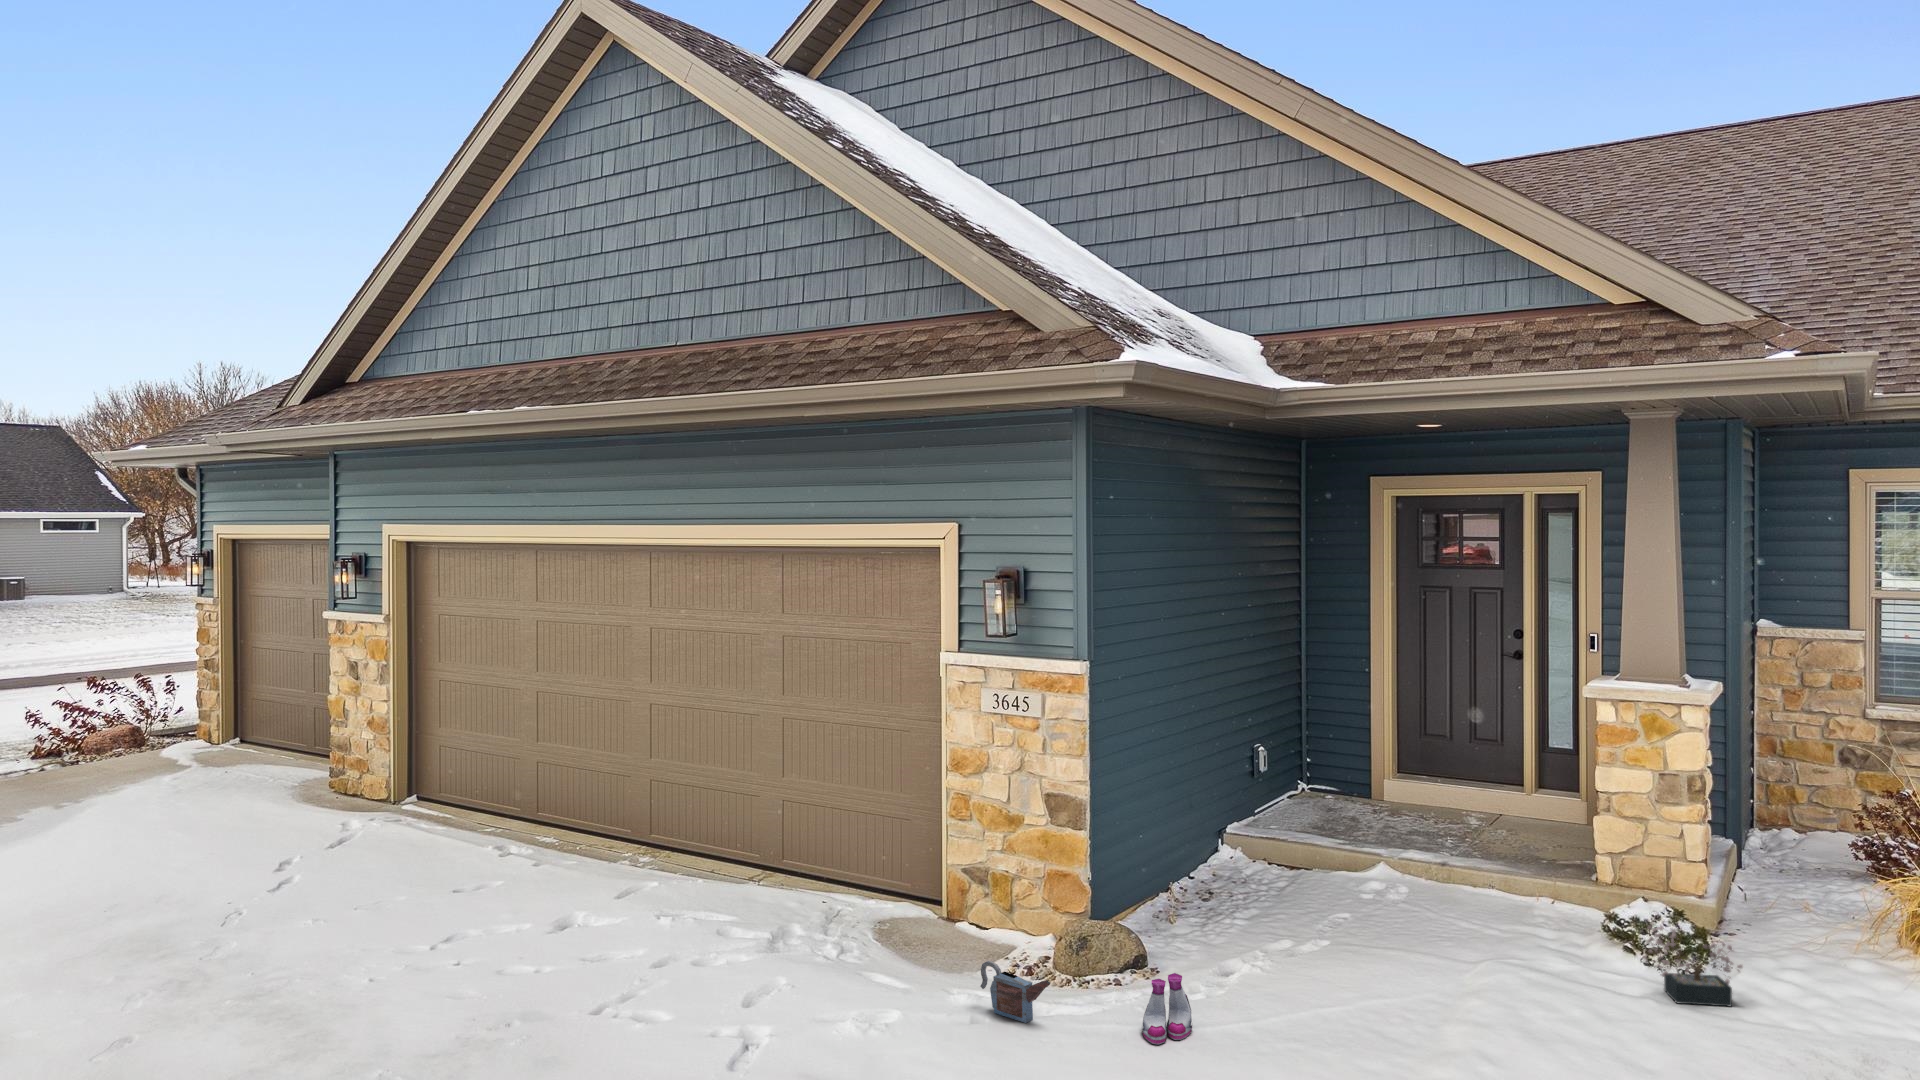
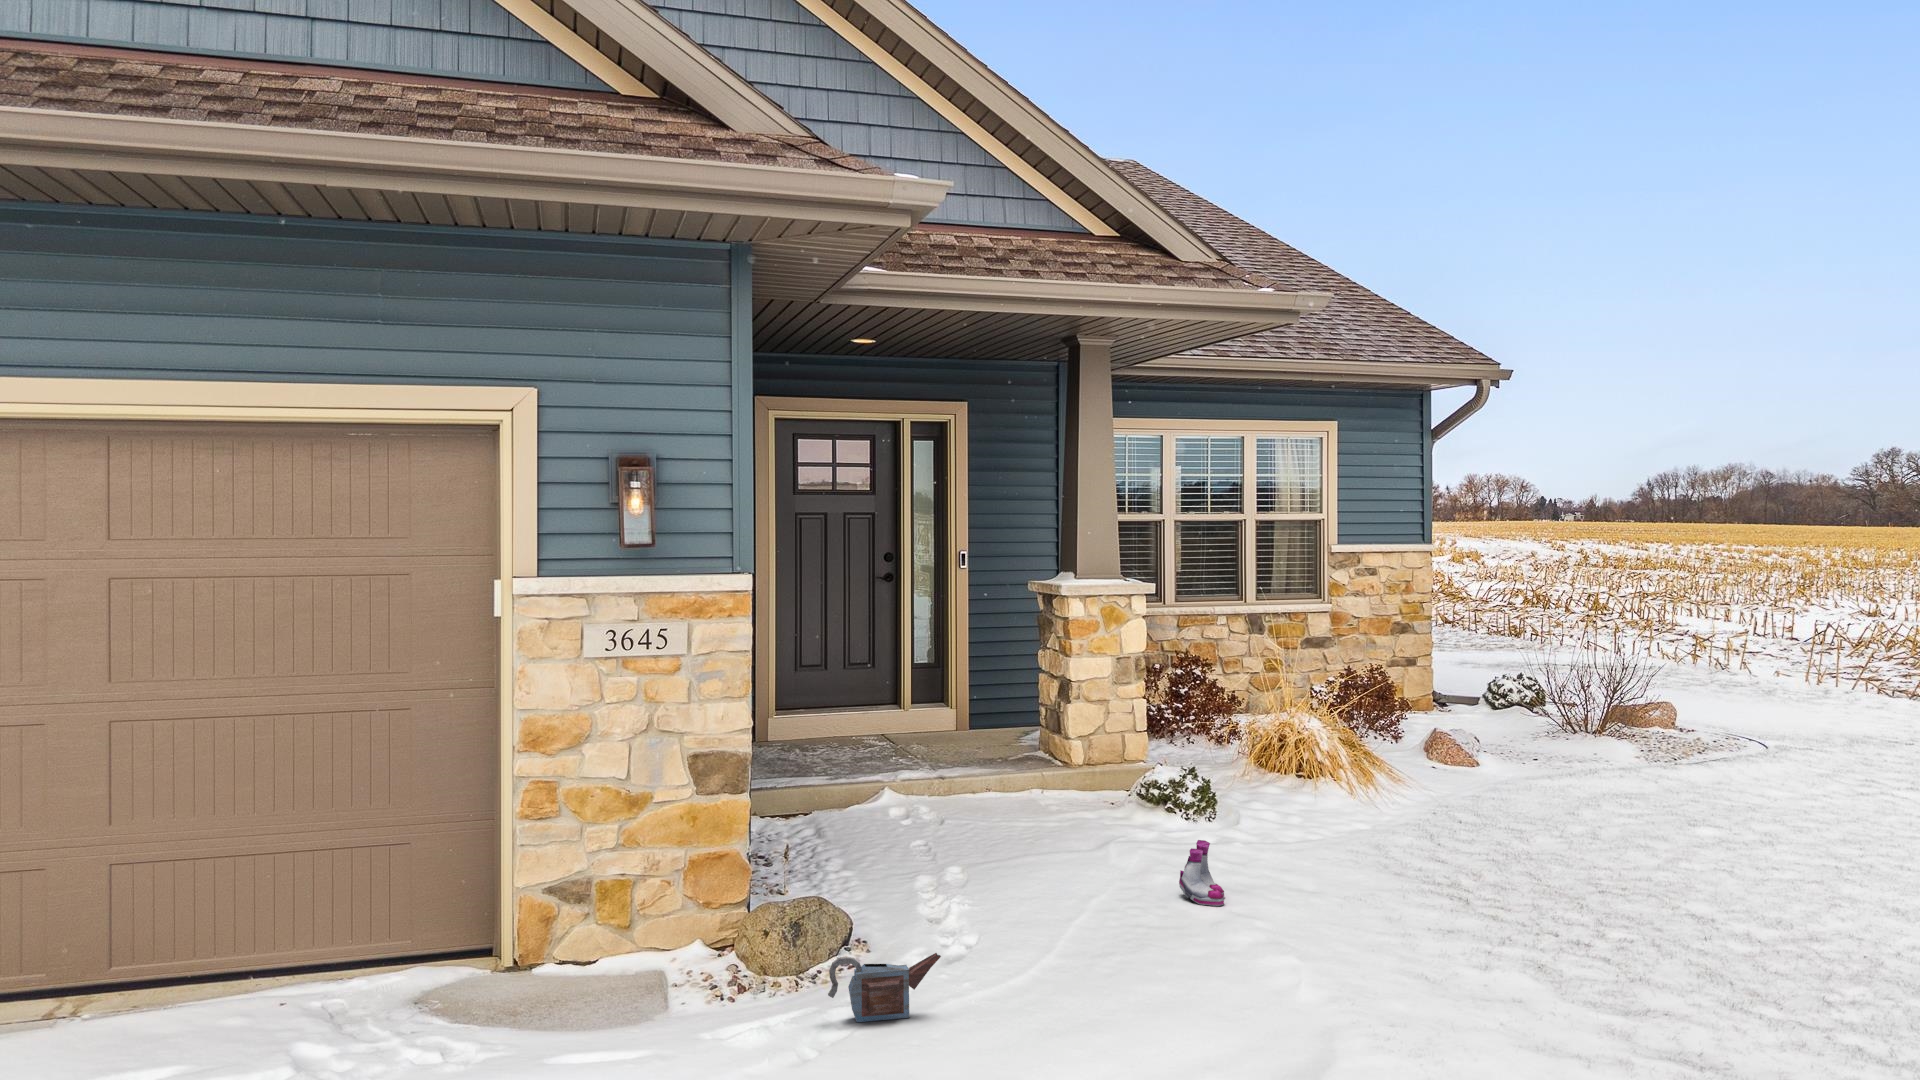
decorative plant: present [1644,923,1742,1006] -> none [1205,773,1267,837]
boots: present [1142,973,1192,1045] -> present [1179,840,1224,906]

